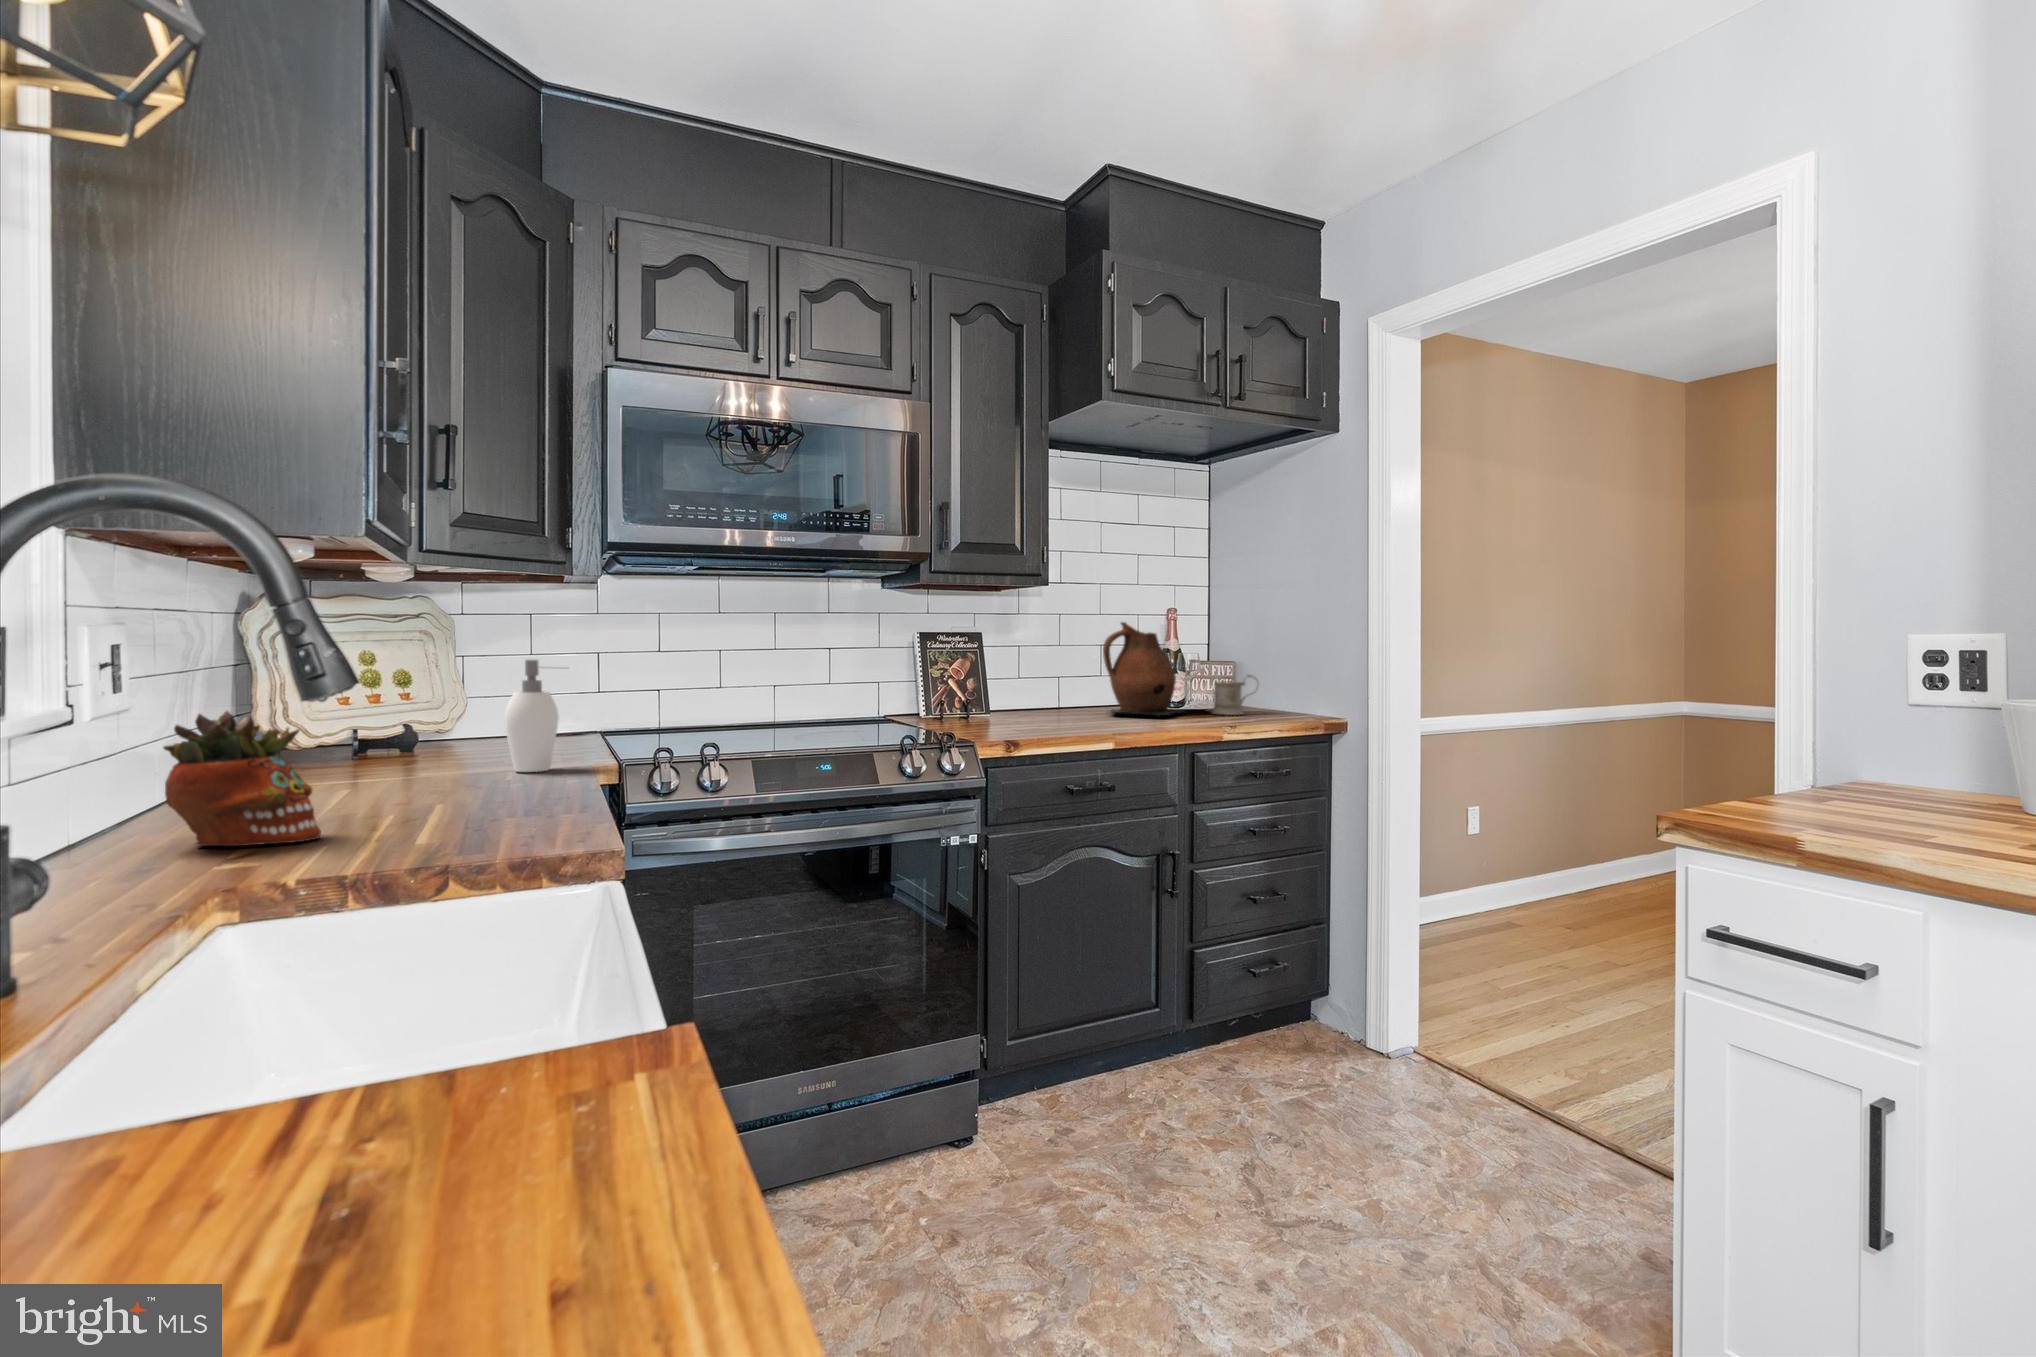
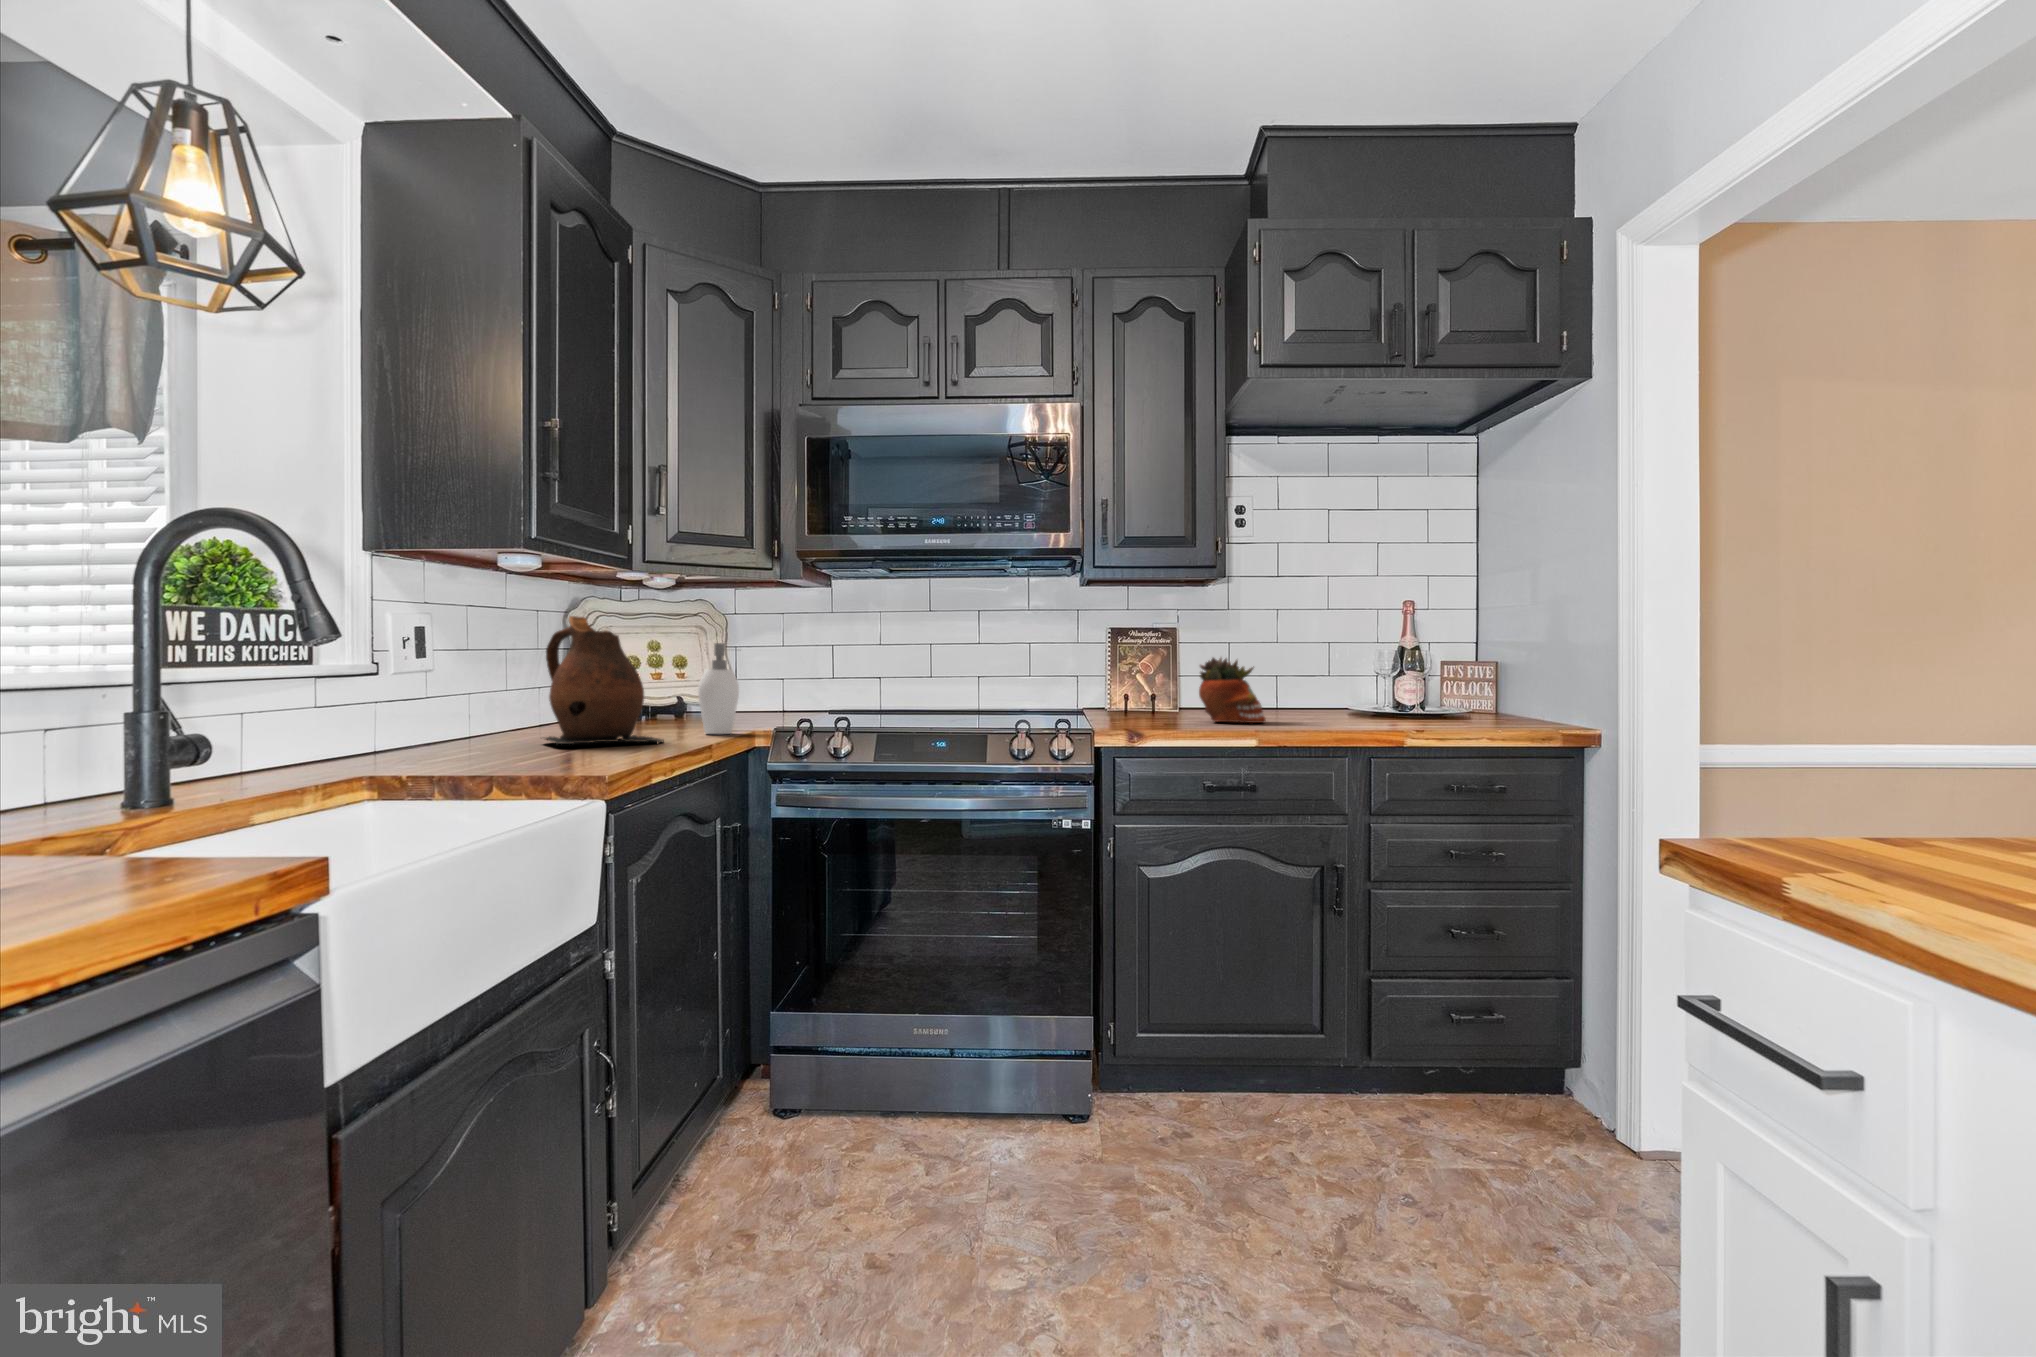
ceramic pitcher: present [1103,622,1181,716] -> present [544,616,663,745]
mug: present [1212,675,1258,715] -> none [1446,676,1506,722]
succulent planter: present [164,711,321,846] -> present [1199,658,1265,723]

